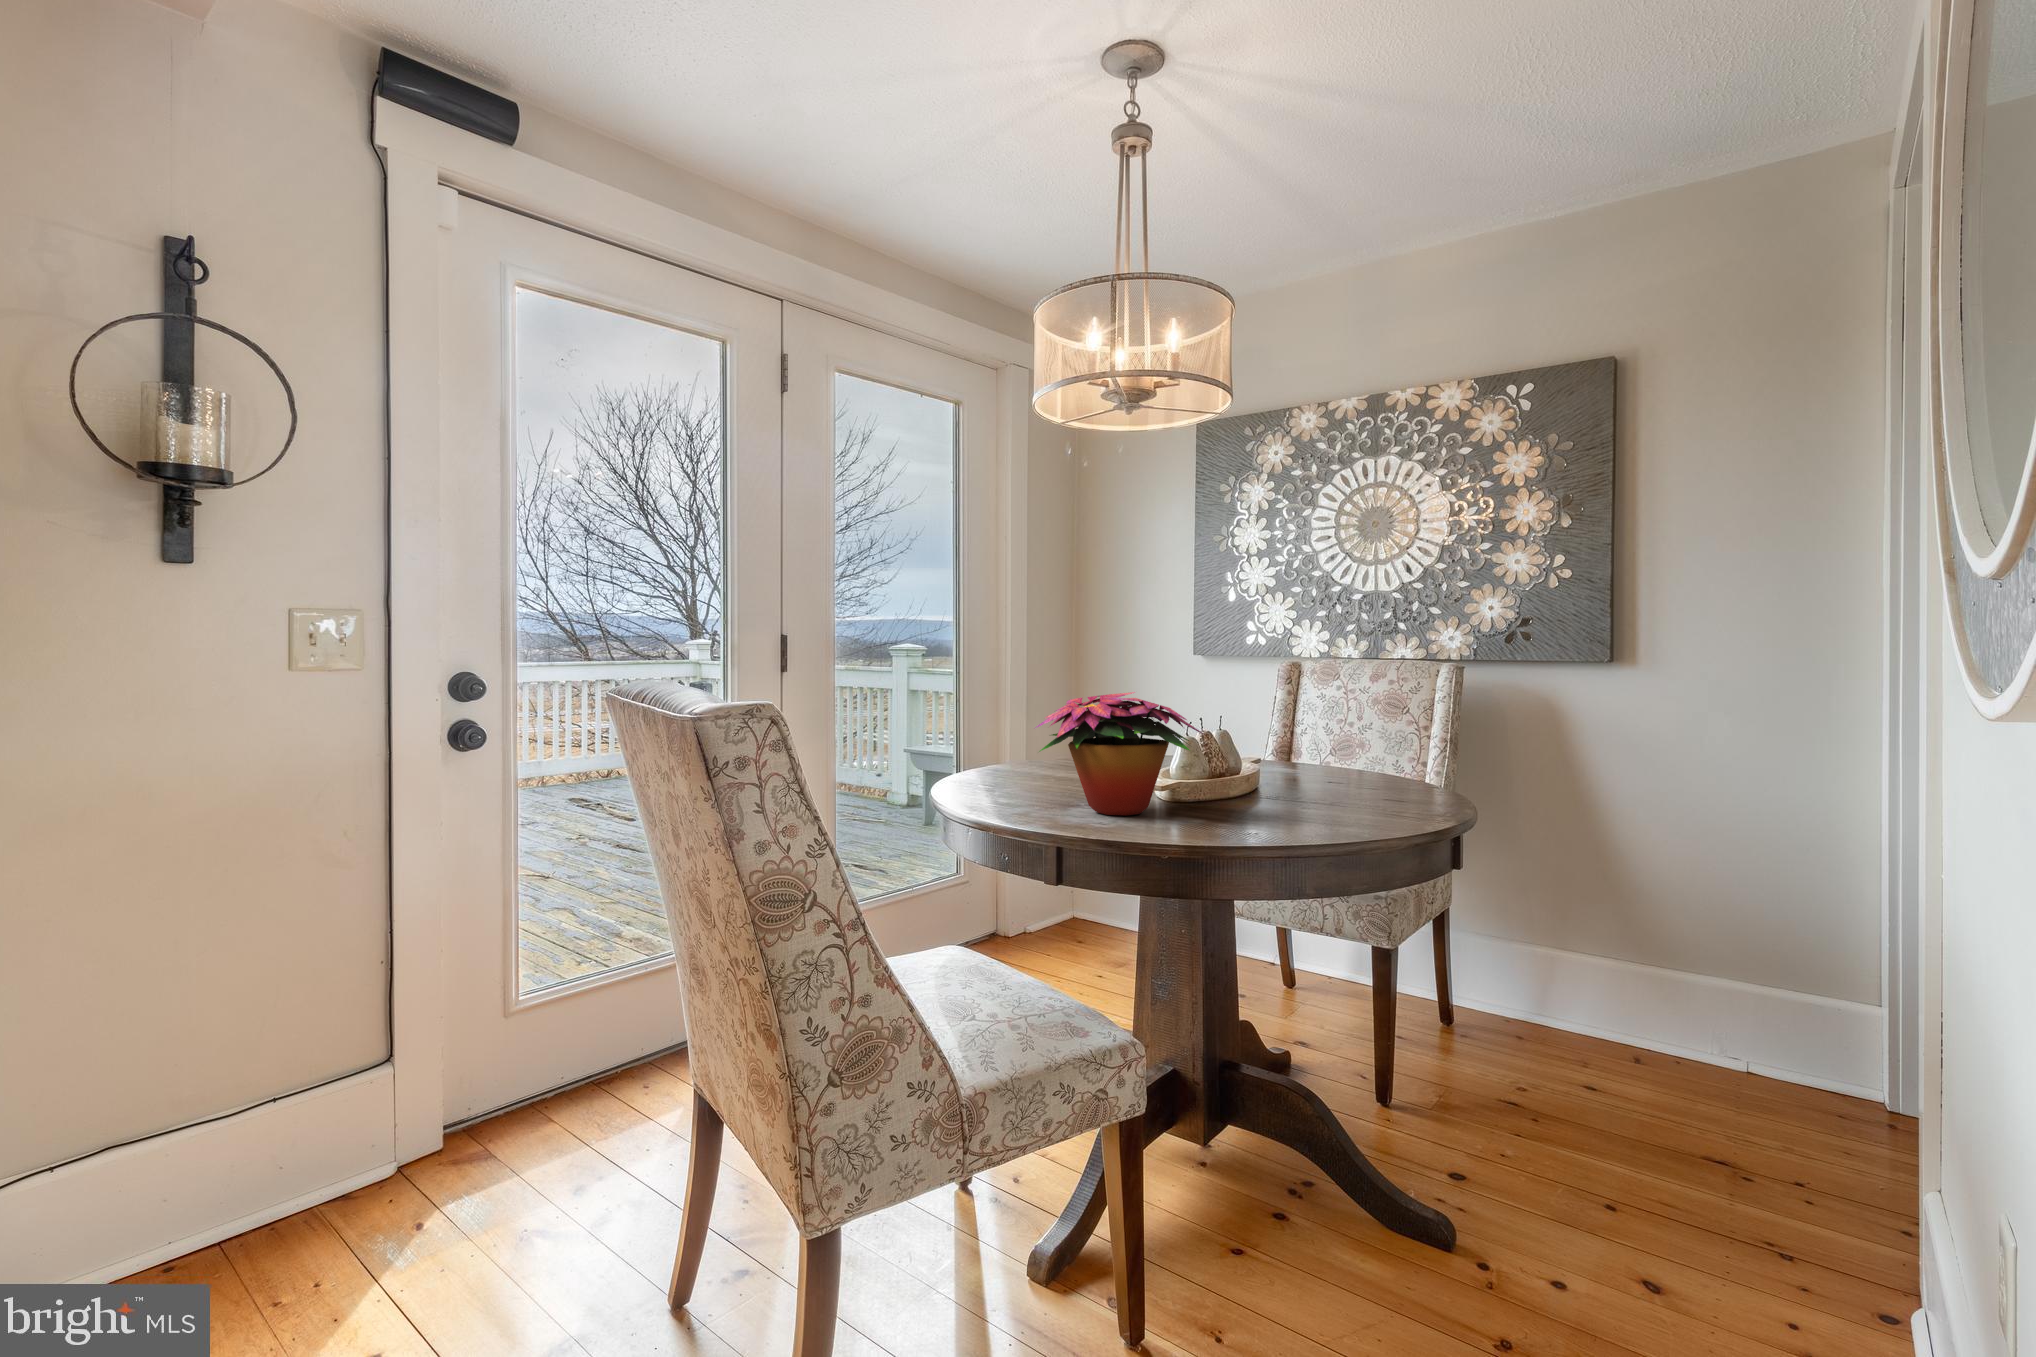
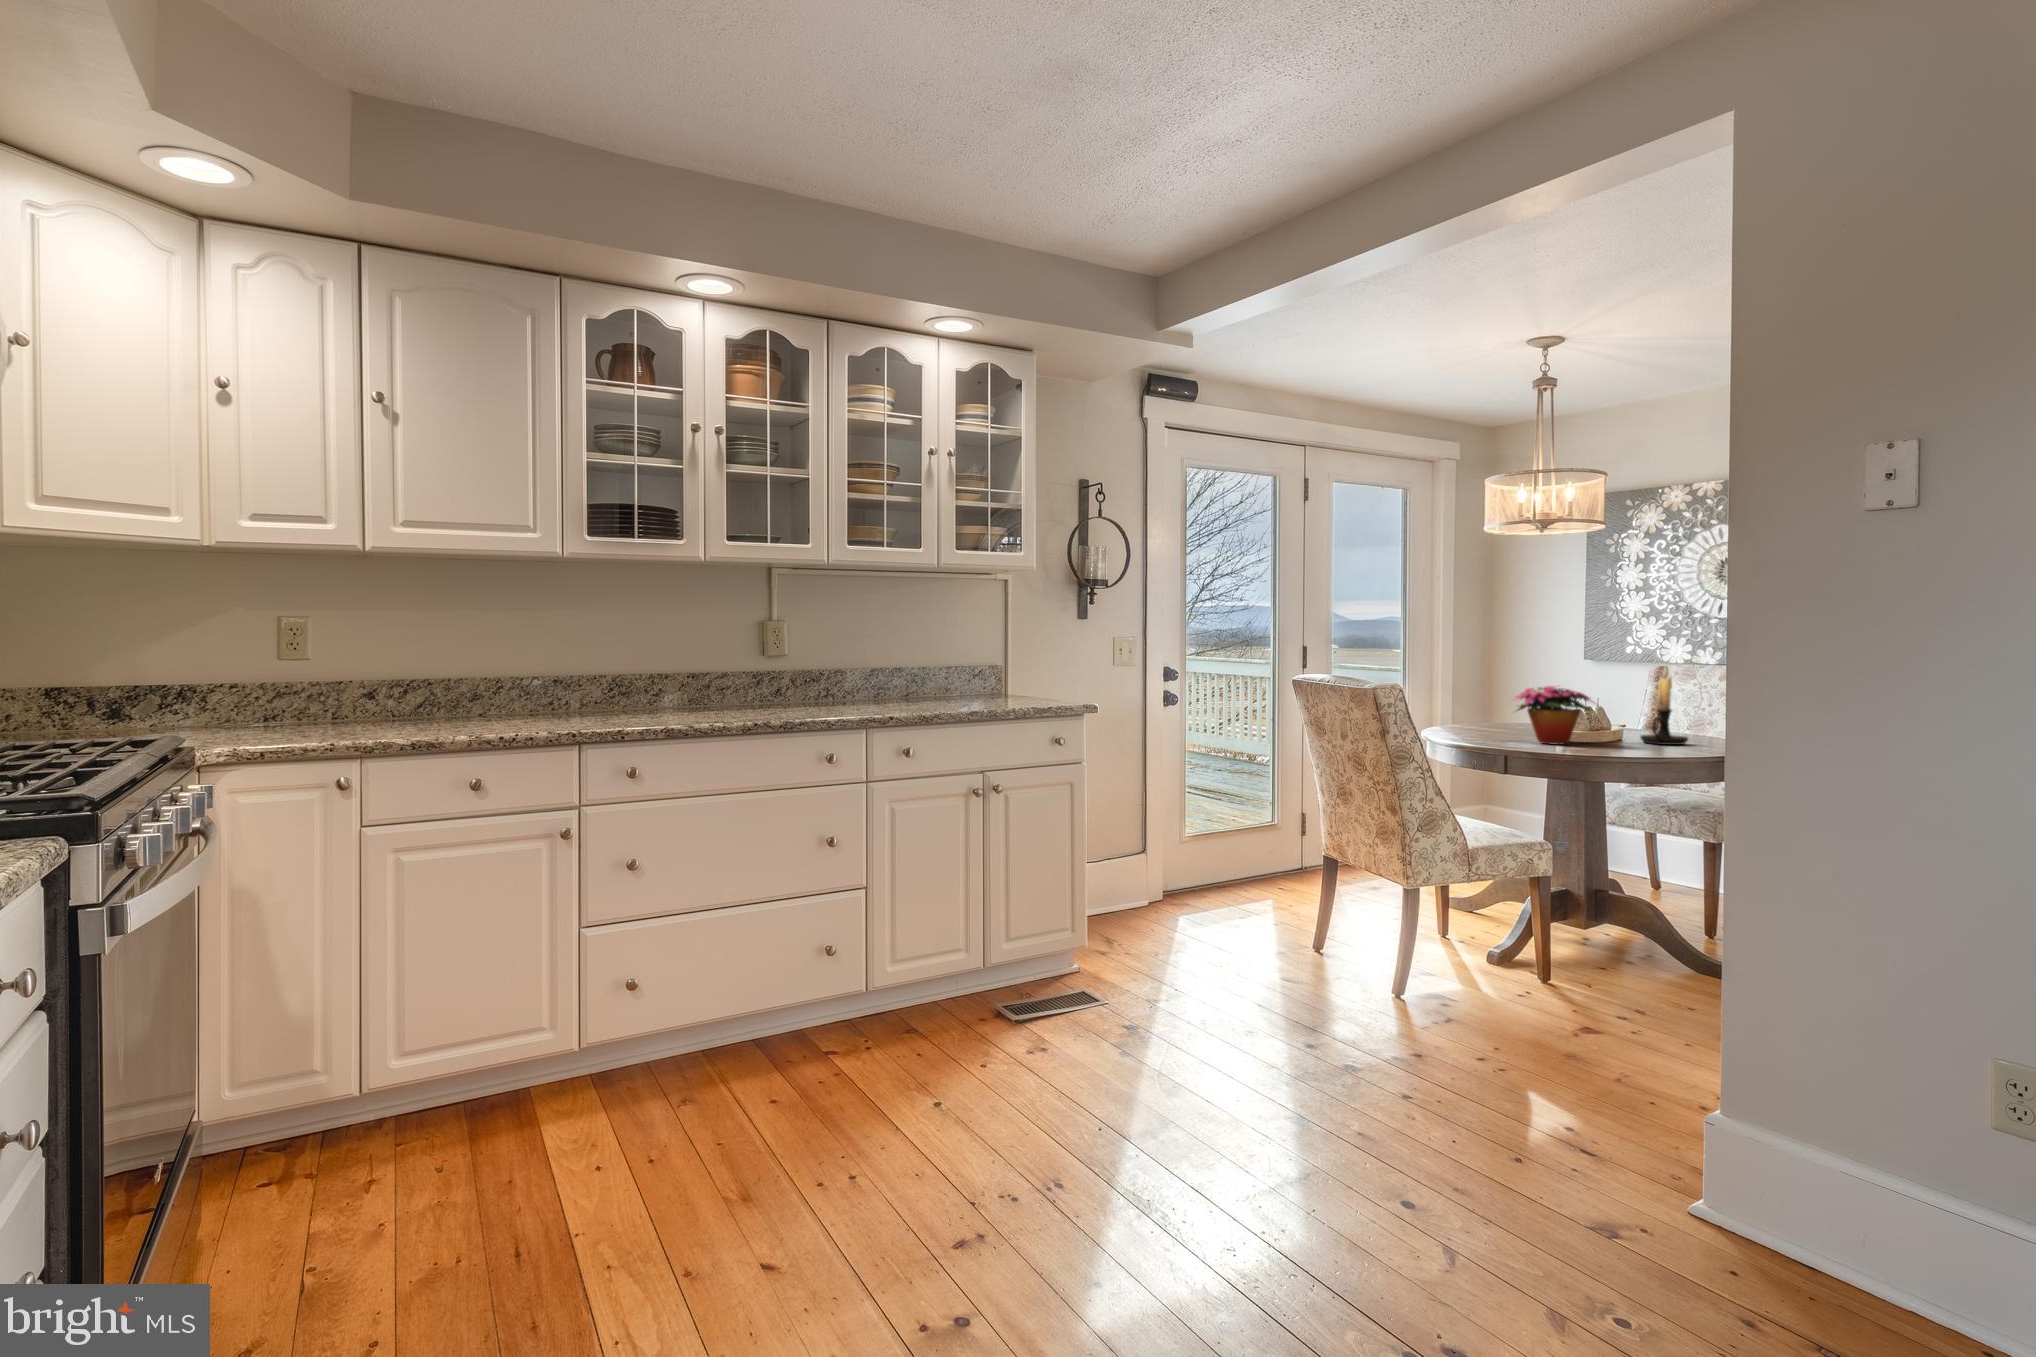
candle holder: none [1275,652,1355,803] -> present [1640,667,1688,745]

